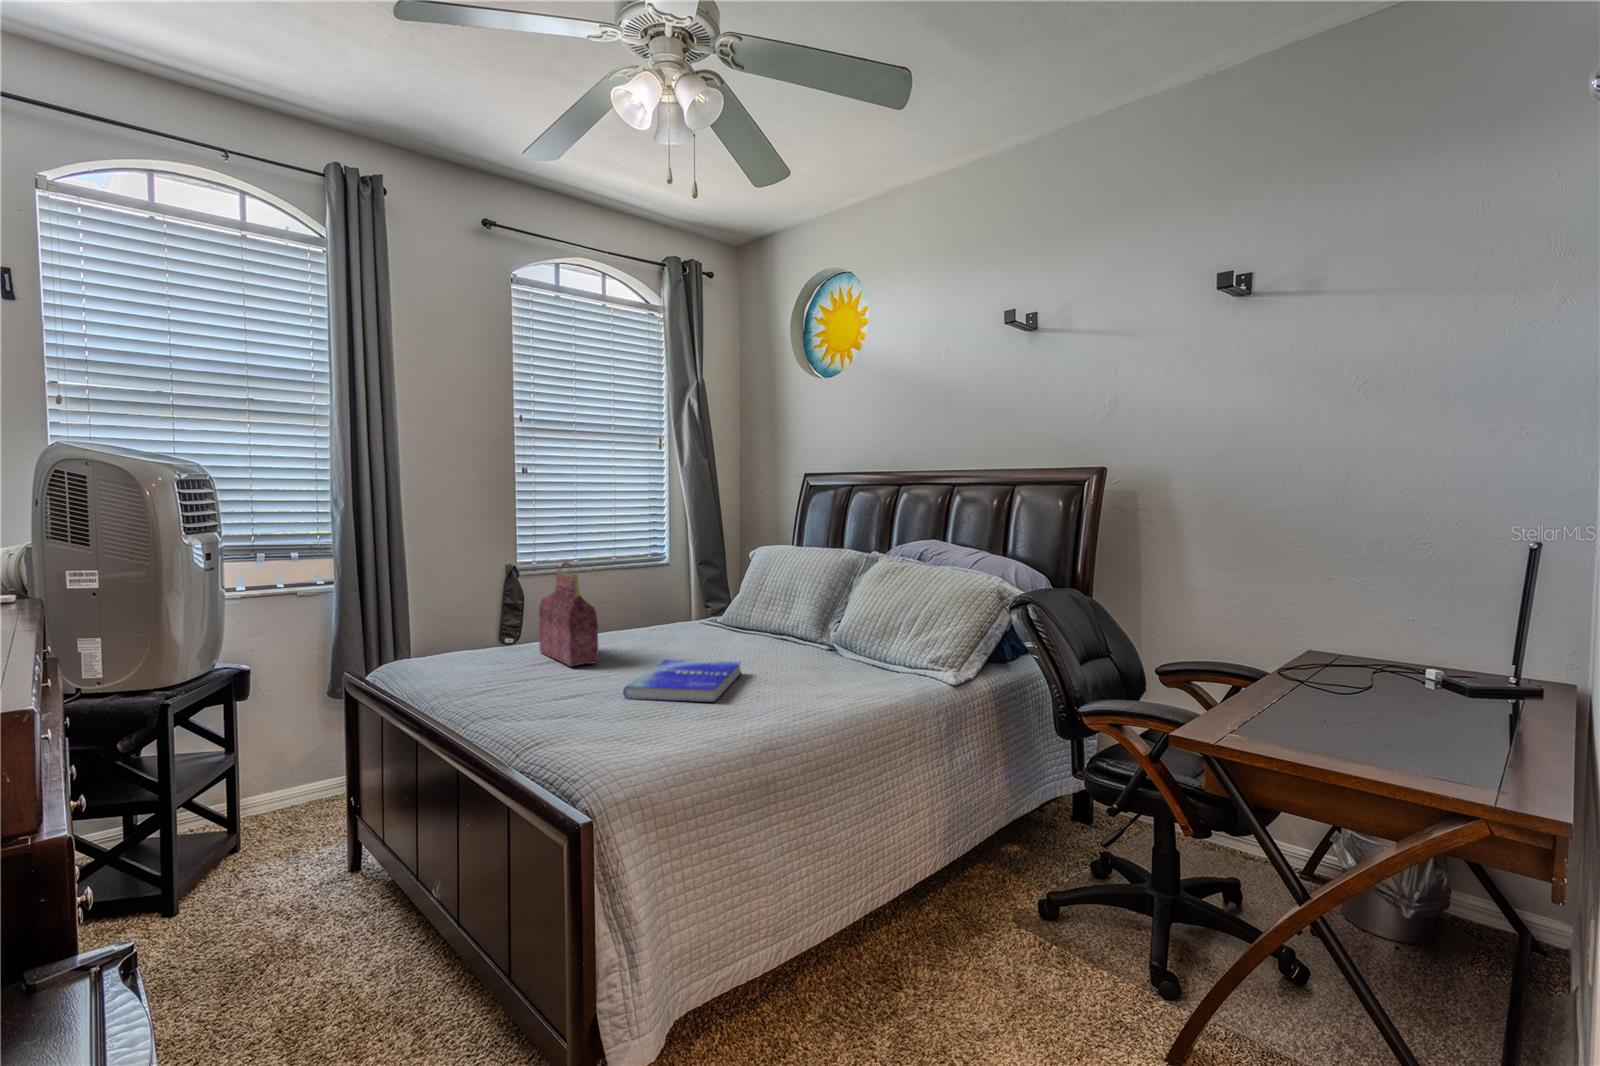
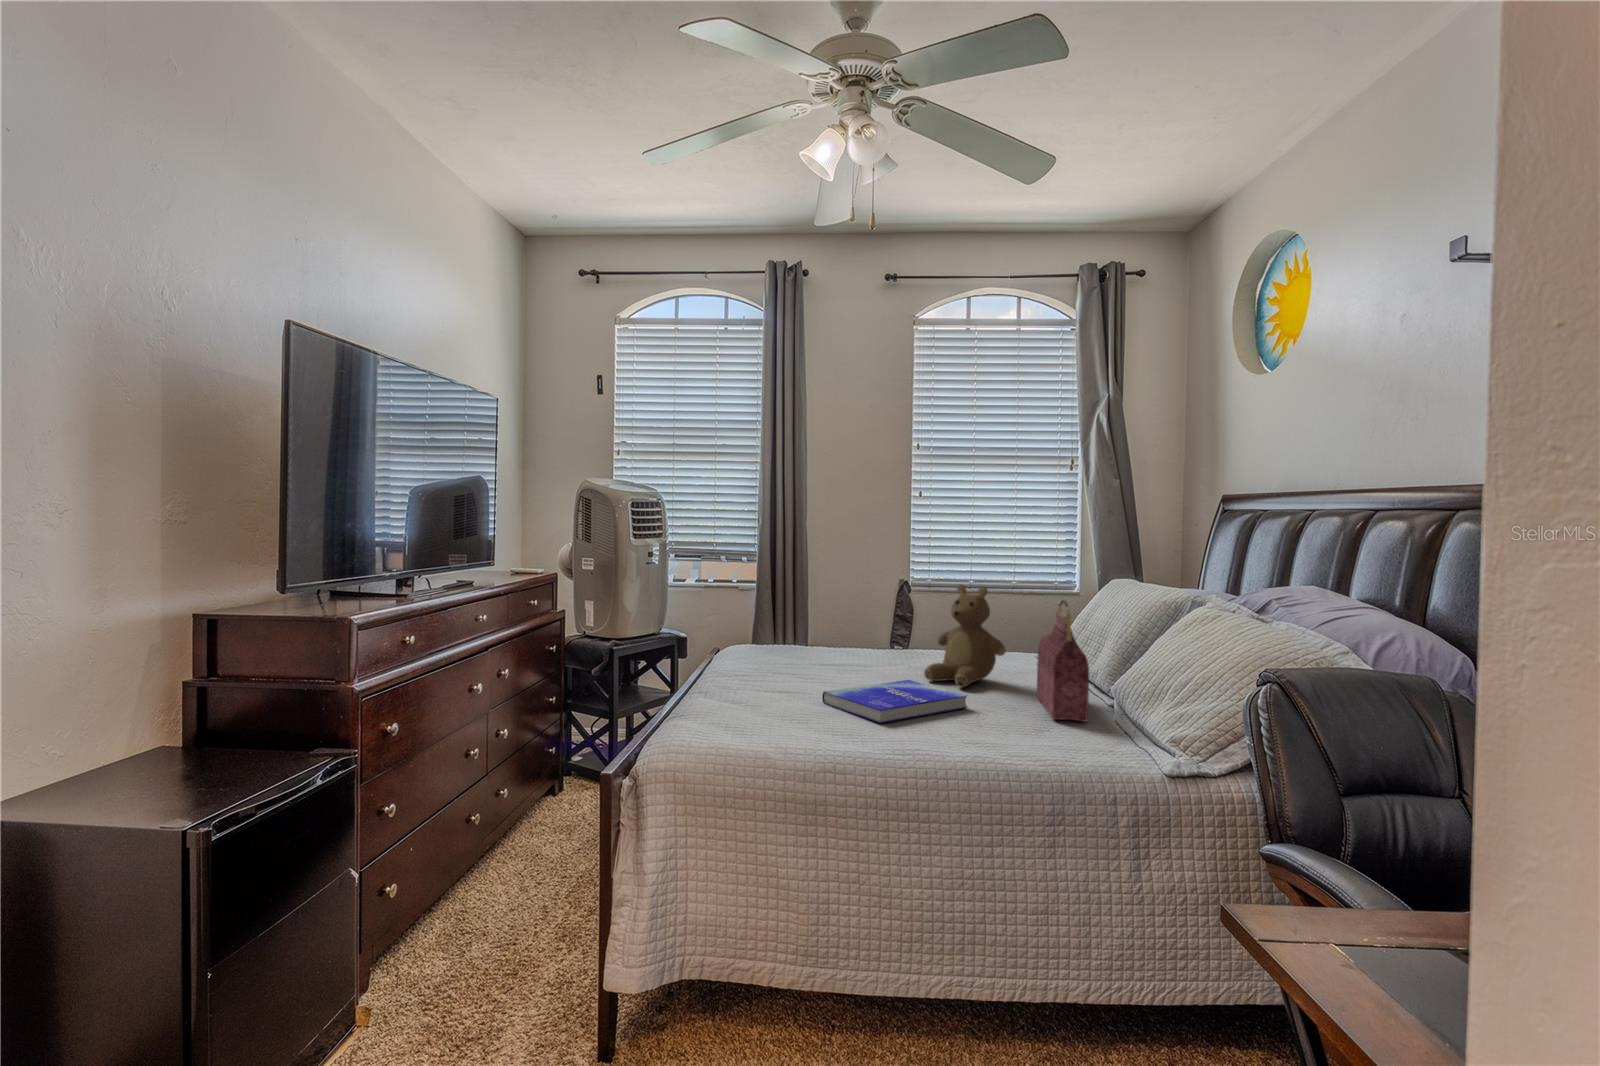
teddy bear: none [651,560,727,658] -> present [924,584,1006,687]
handbag: present [539,562,598,667] -> present [1037,600,1089,722]

